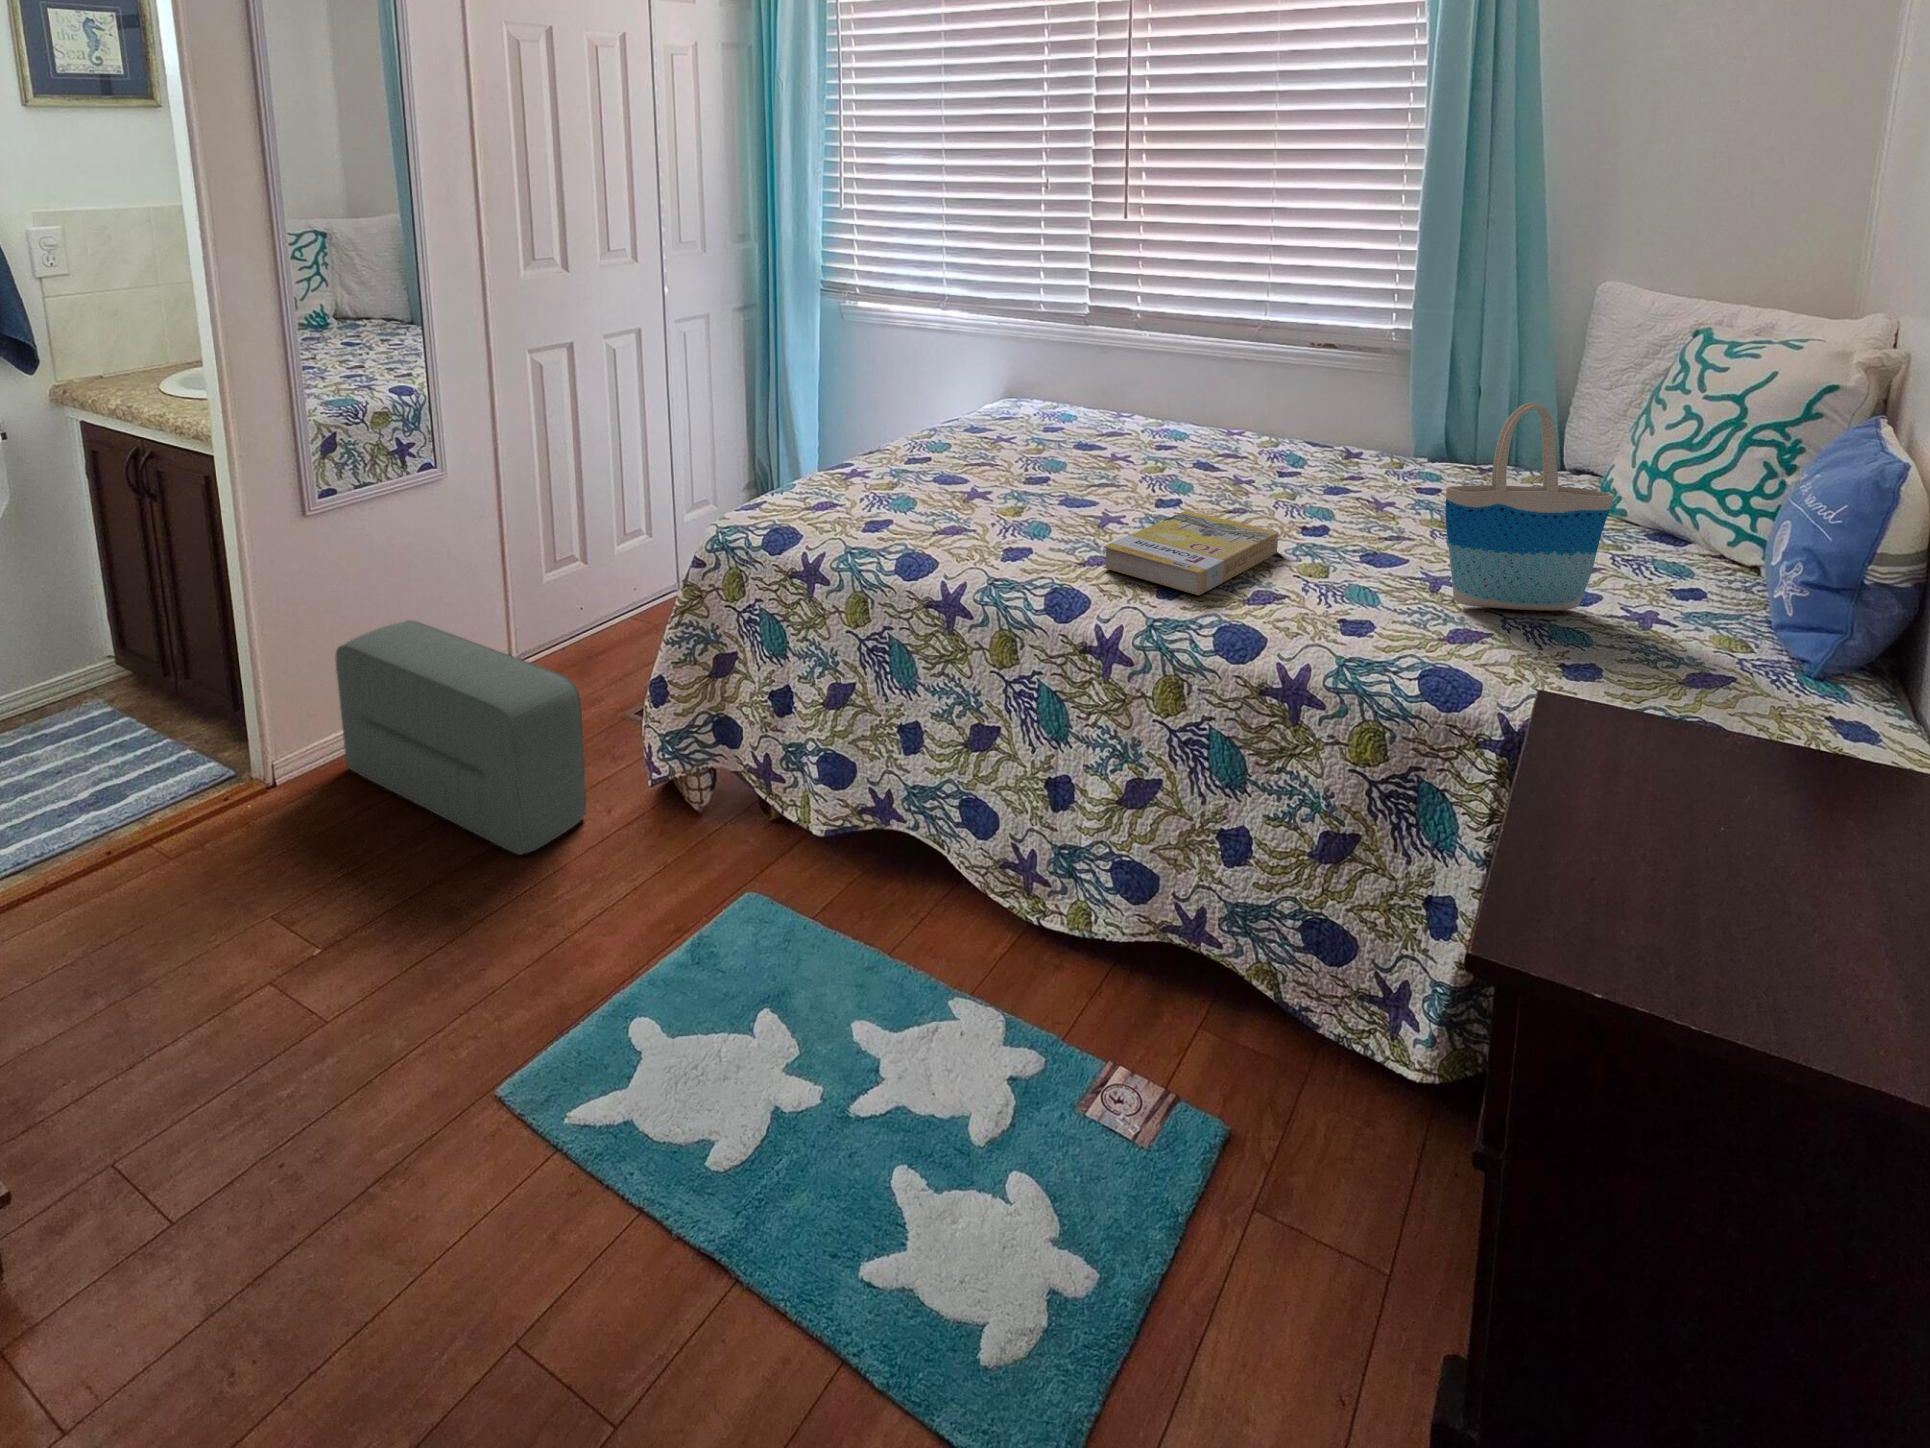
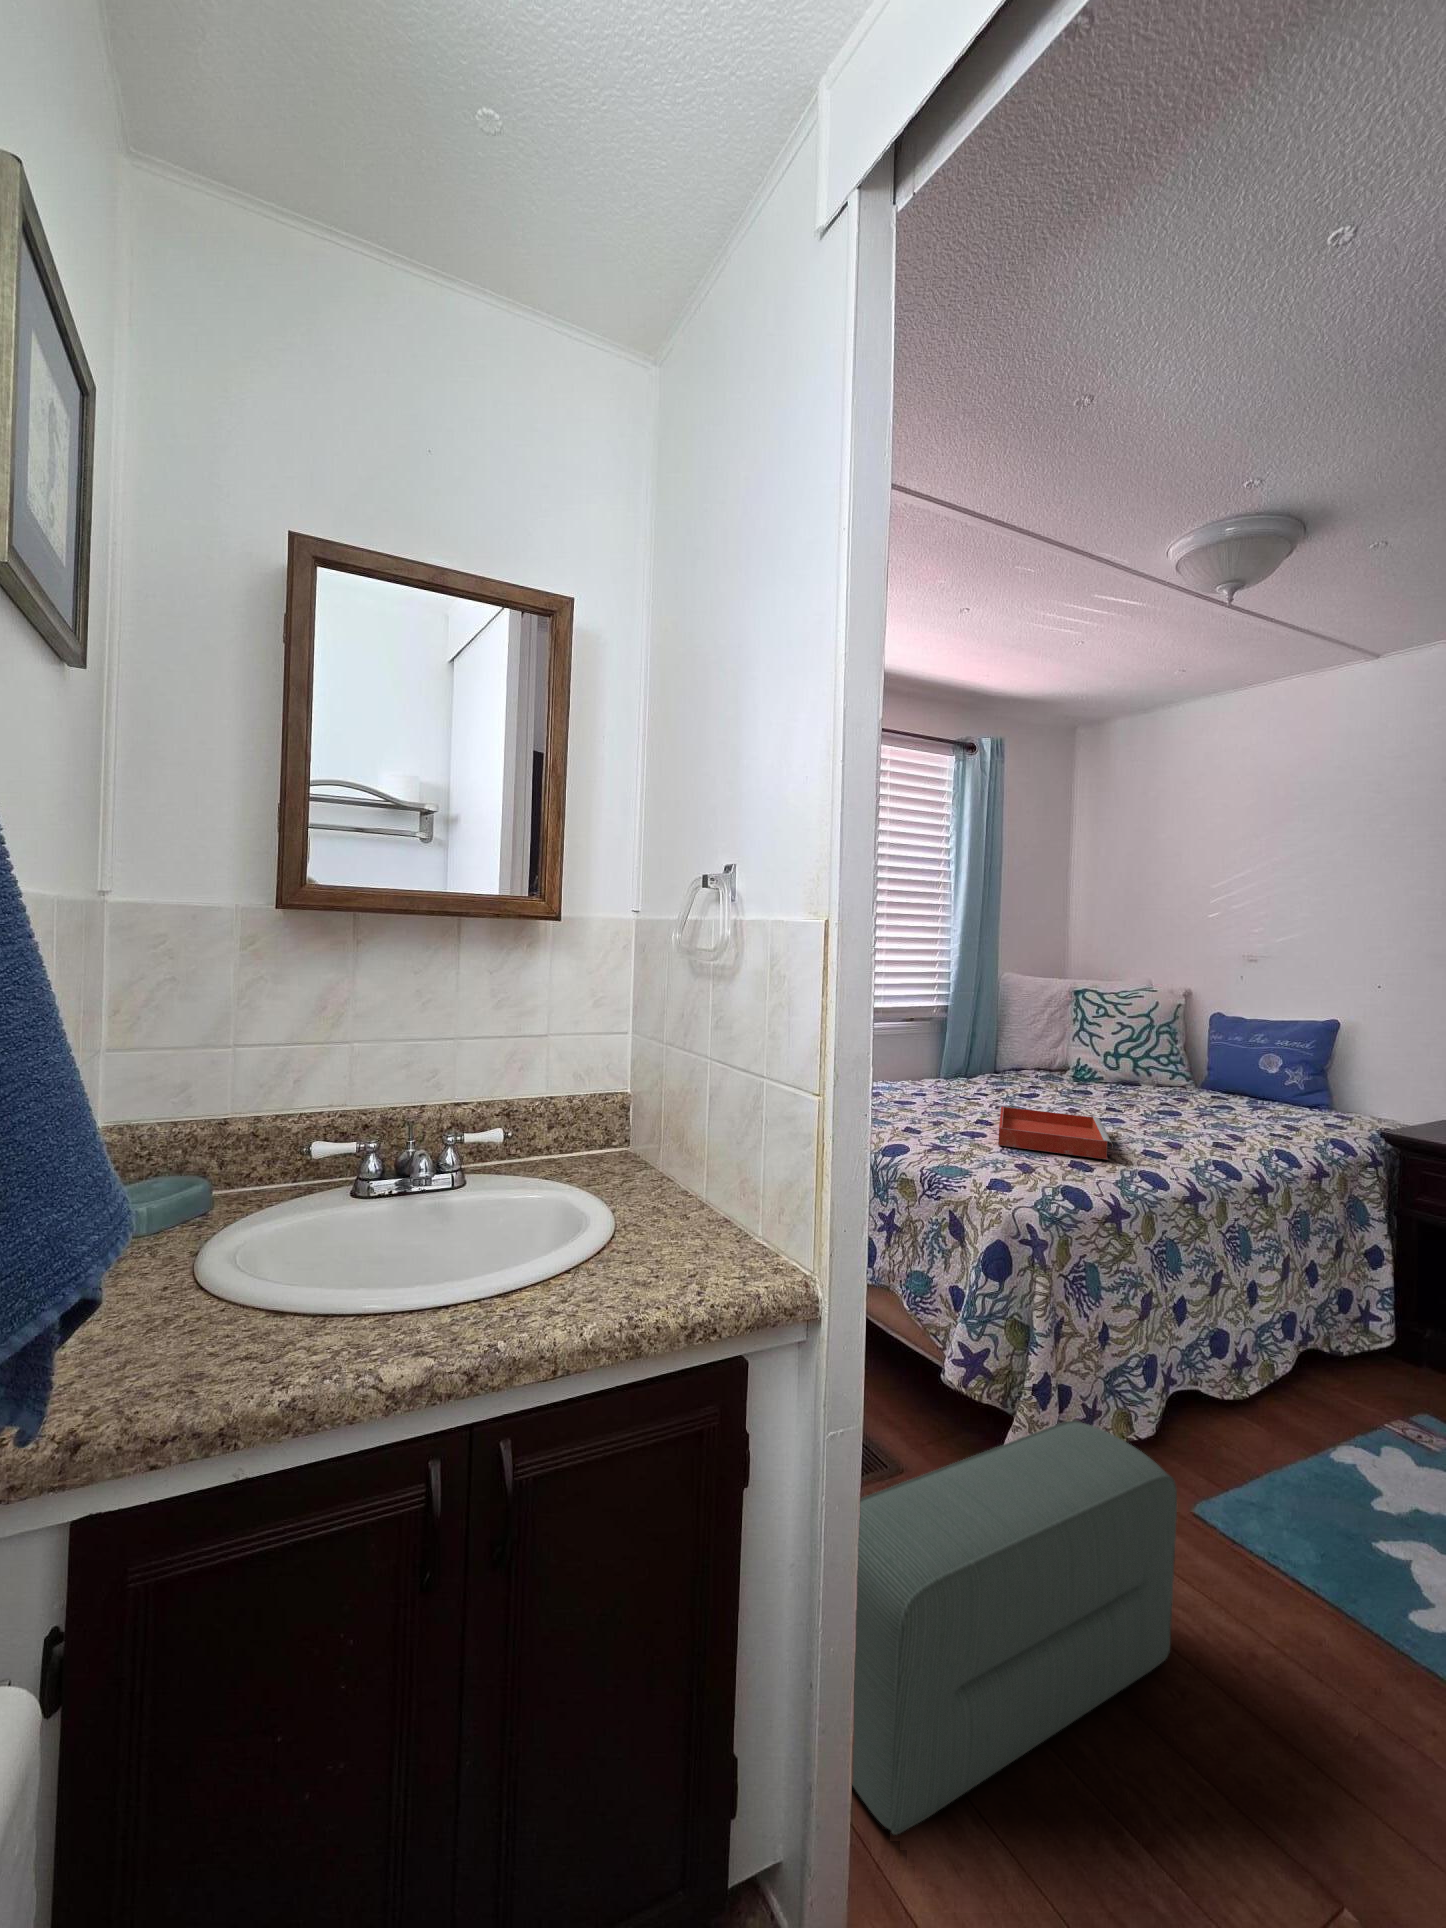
tote bag: present [1445,403,1614,611] -> none [1226,1017,1252,1119]
tray: none [905,470,1088,535] -> present [998,1107,1113,1160]
book: present [1103,510,1278,595] -> none [1101,1108,1232,1146]

